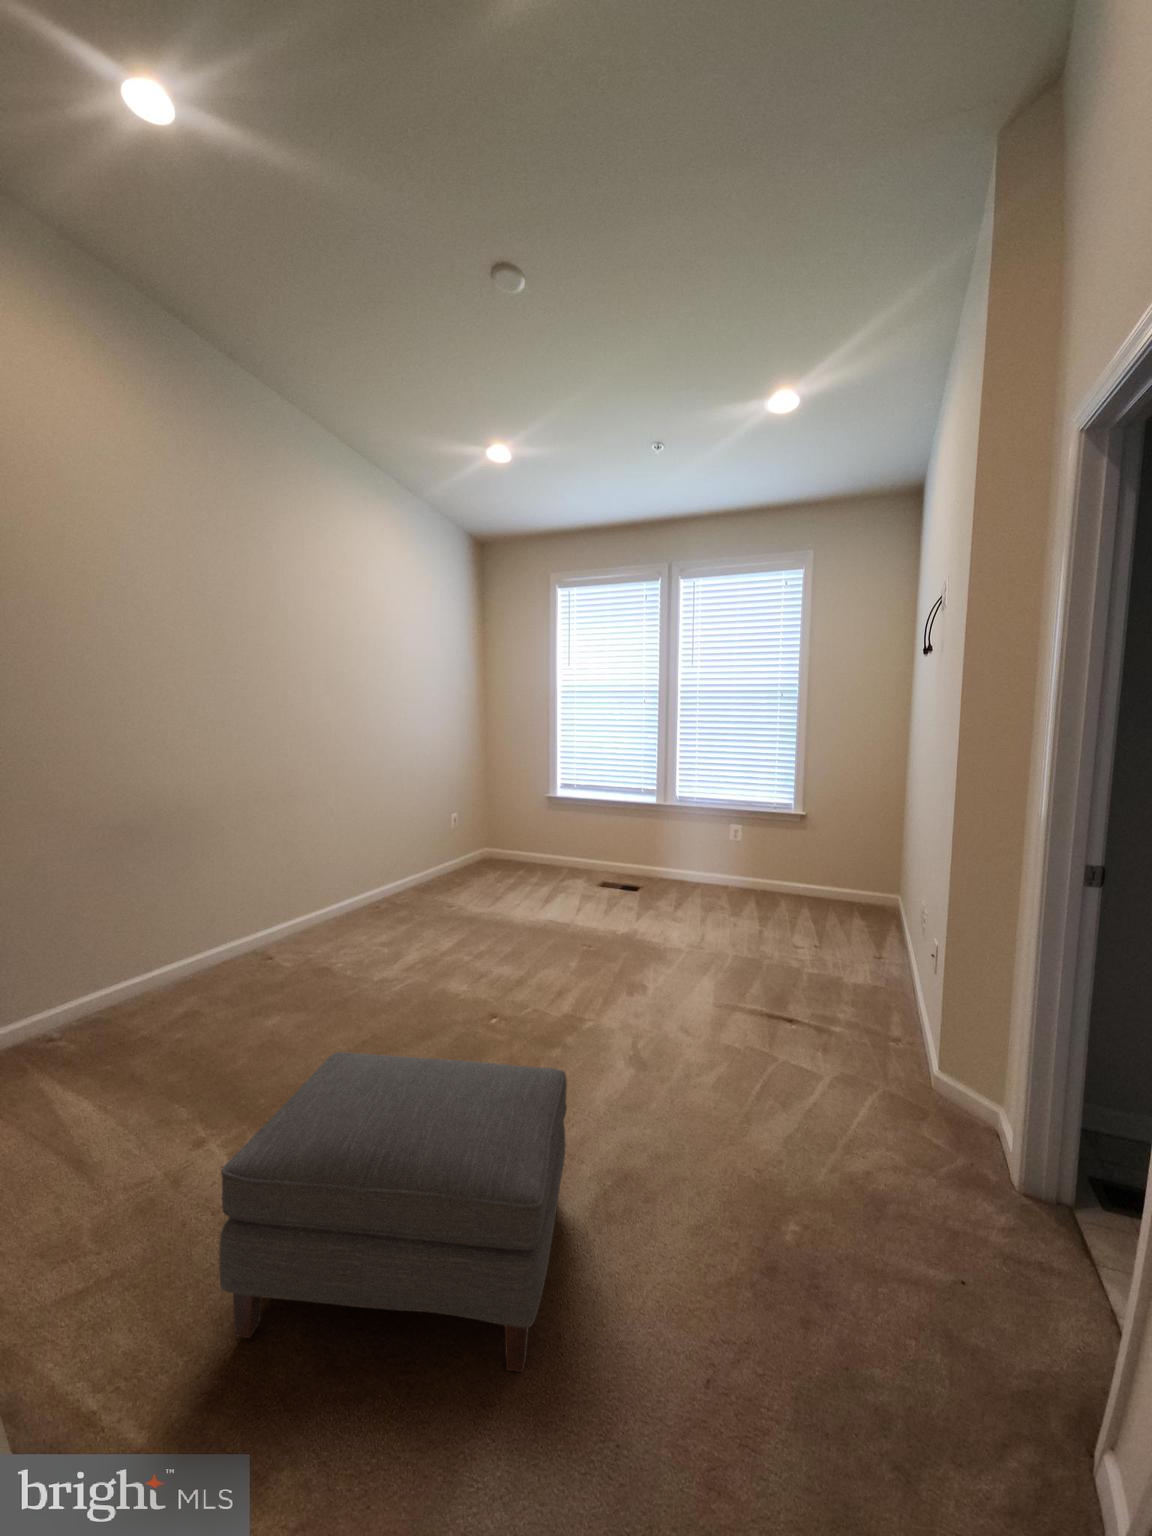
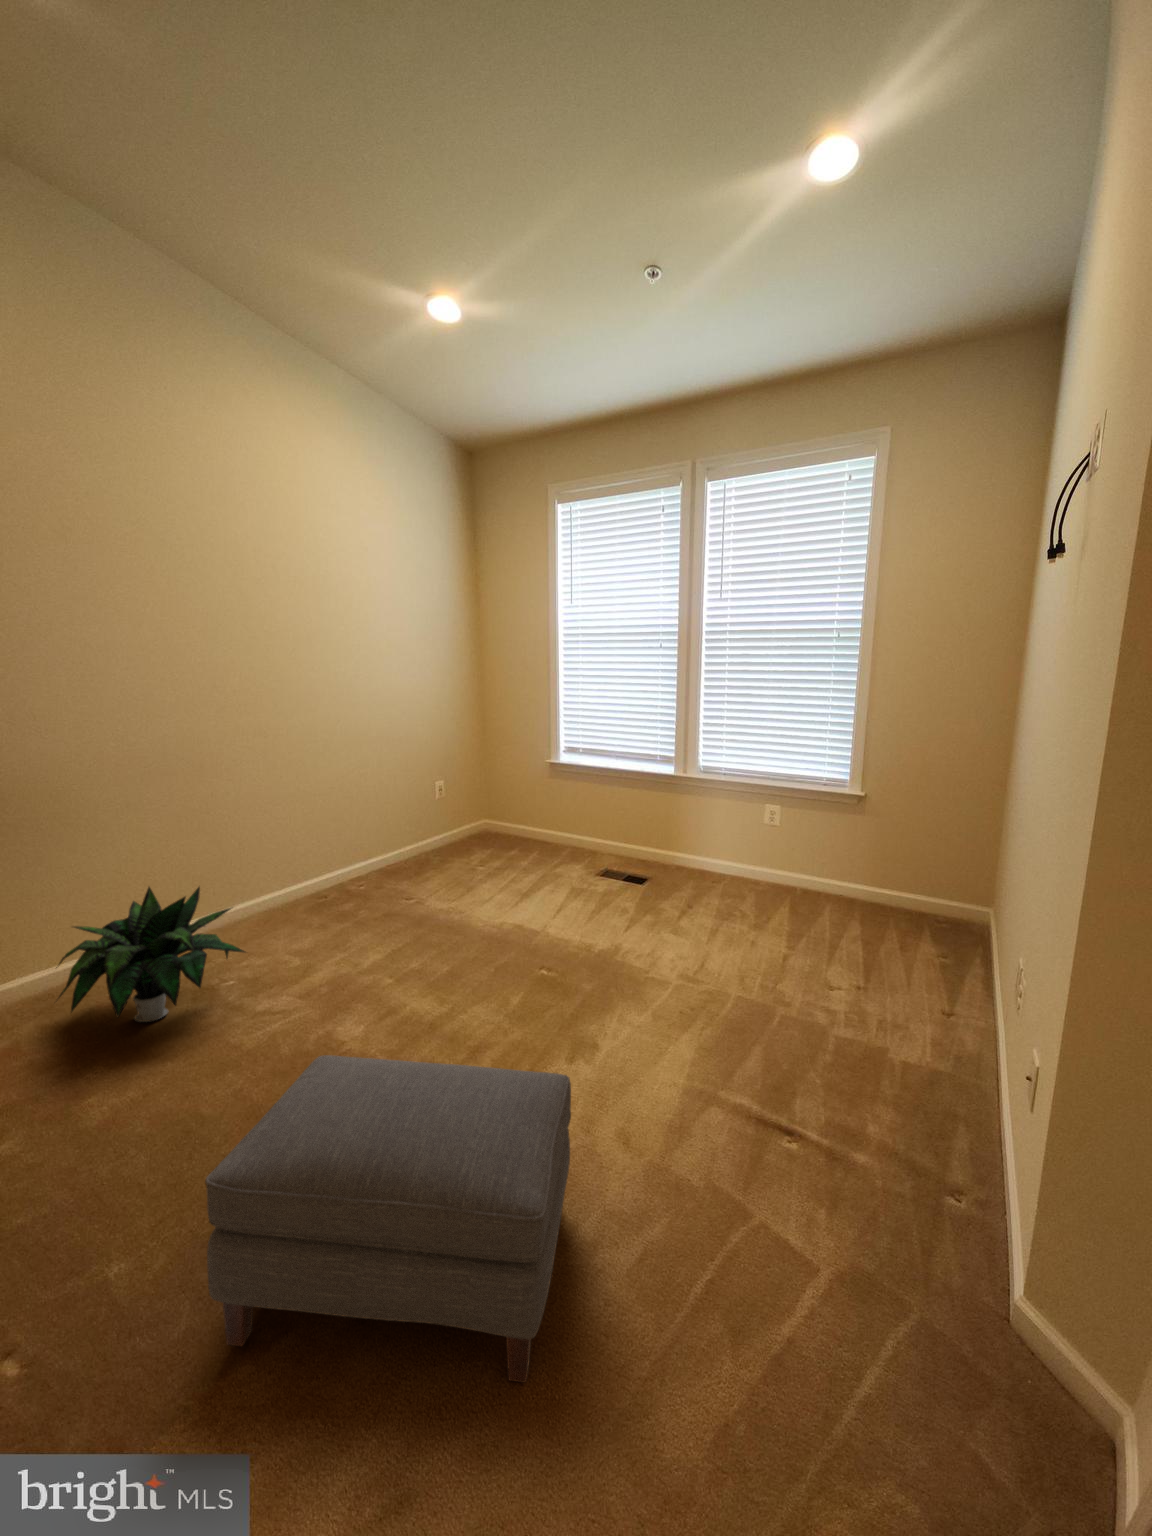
potted plant: none [91,899,273,1025] -> present [56,887,245,1022]

